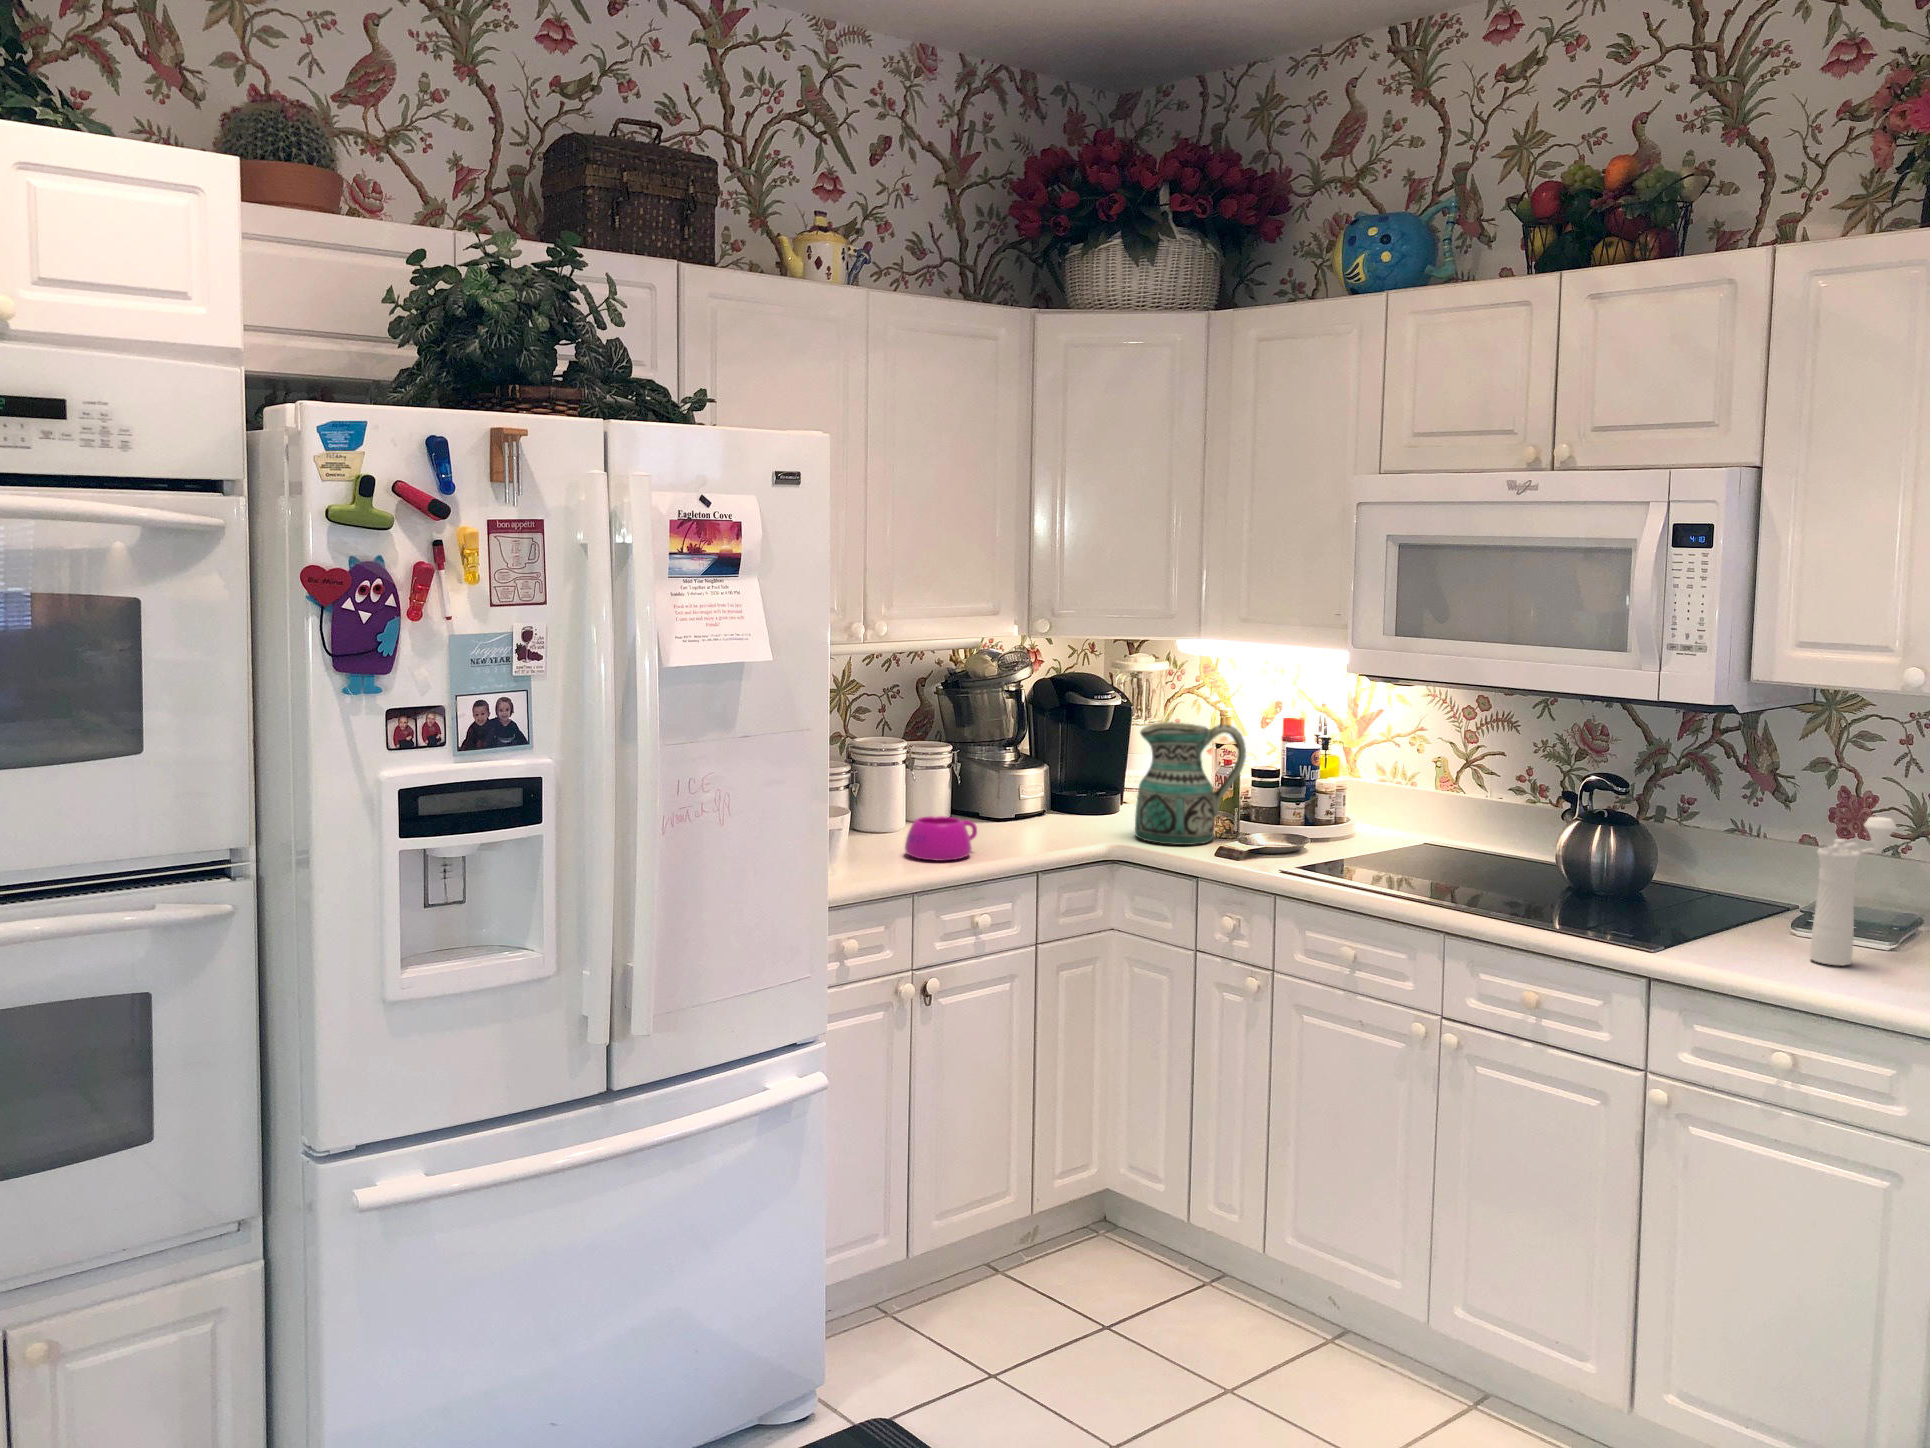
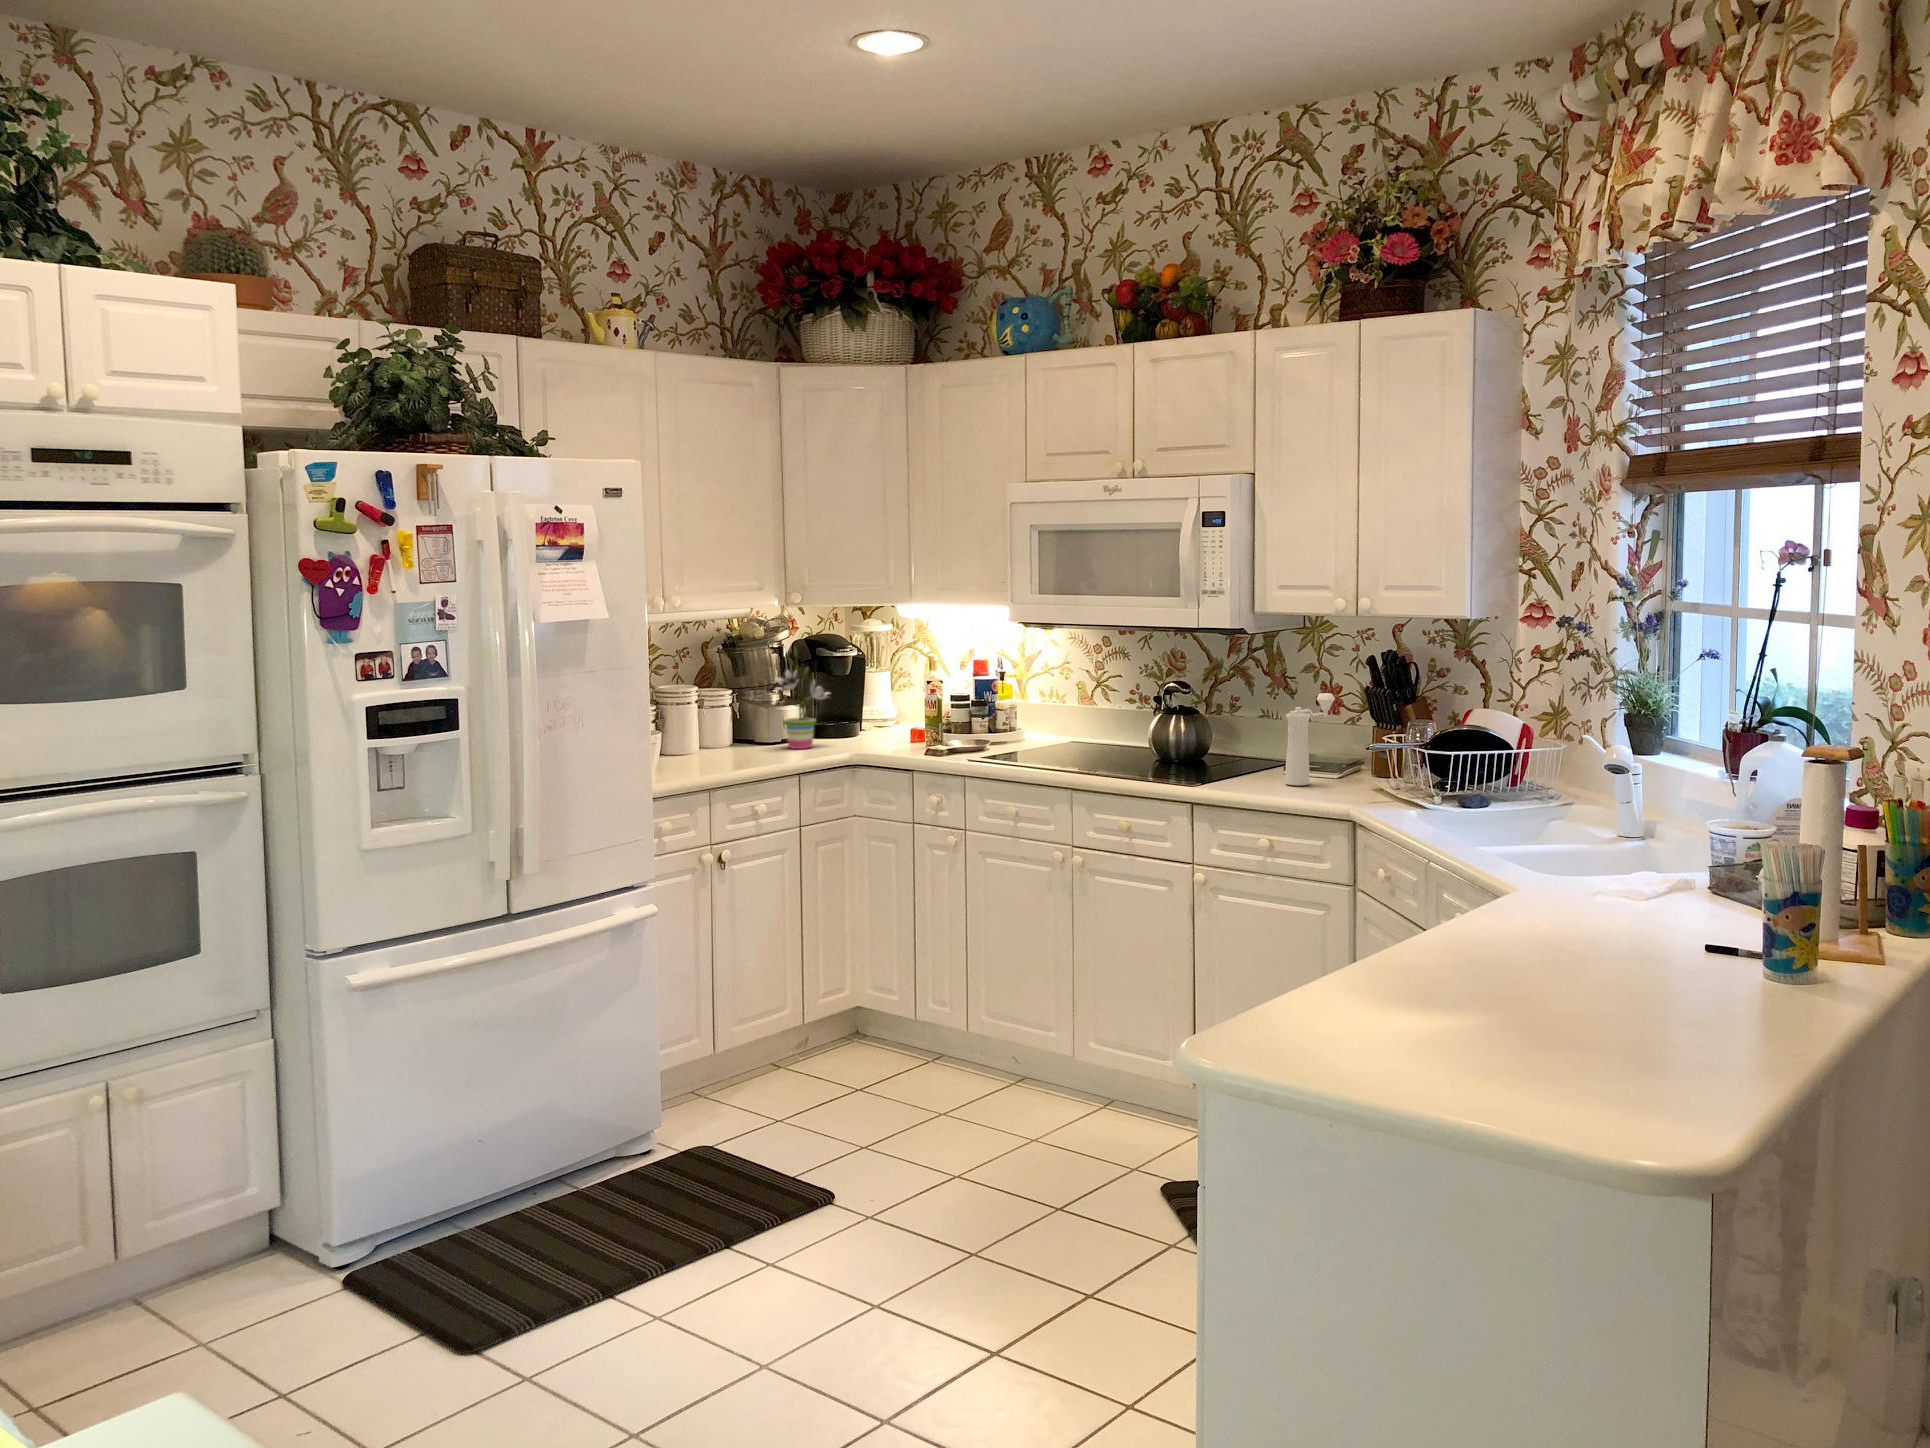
potted plant: none [1008,695,1088,837] -> present [775,648,829,749]
ceramic pitcher: present [1135,722,1246,845] -> none [868,662,944,748]
bowl: present [905,816,977,861] -> none [701,735,753,765]

